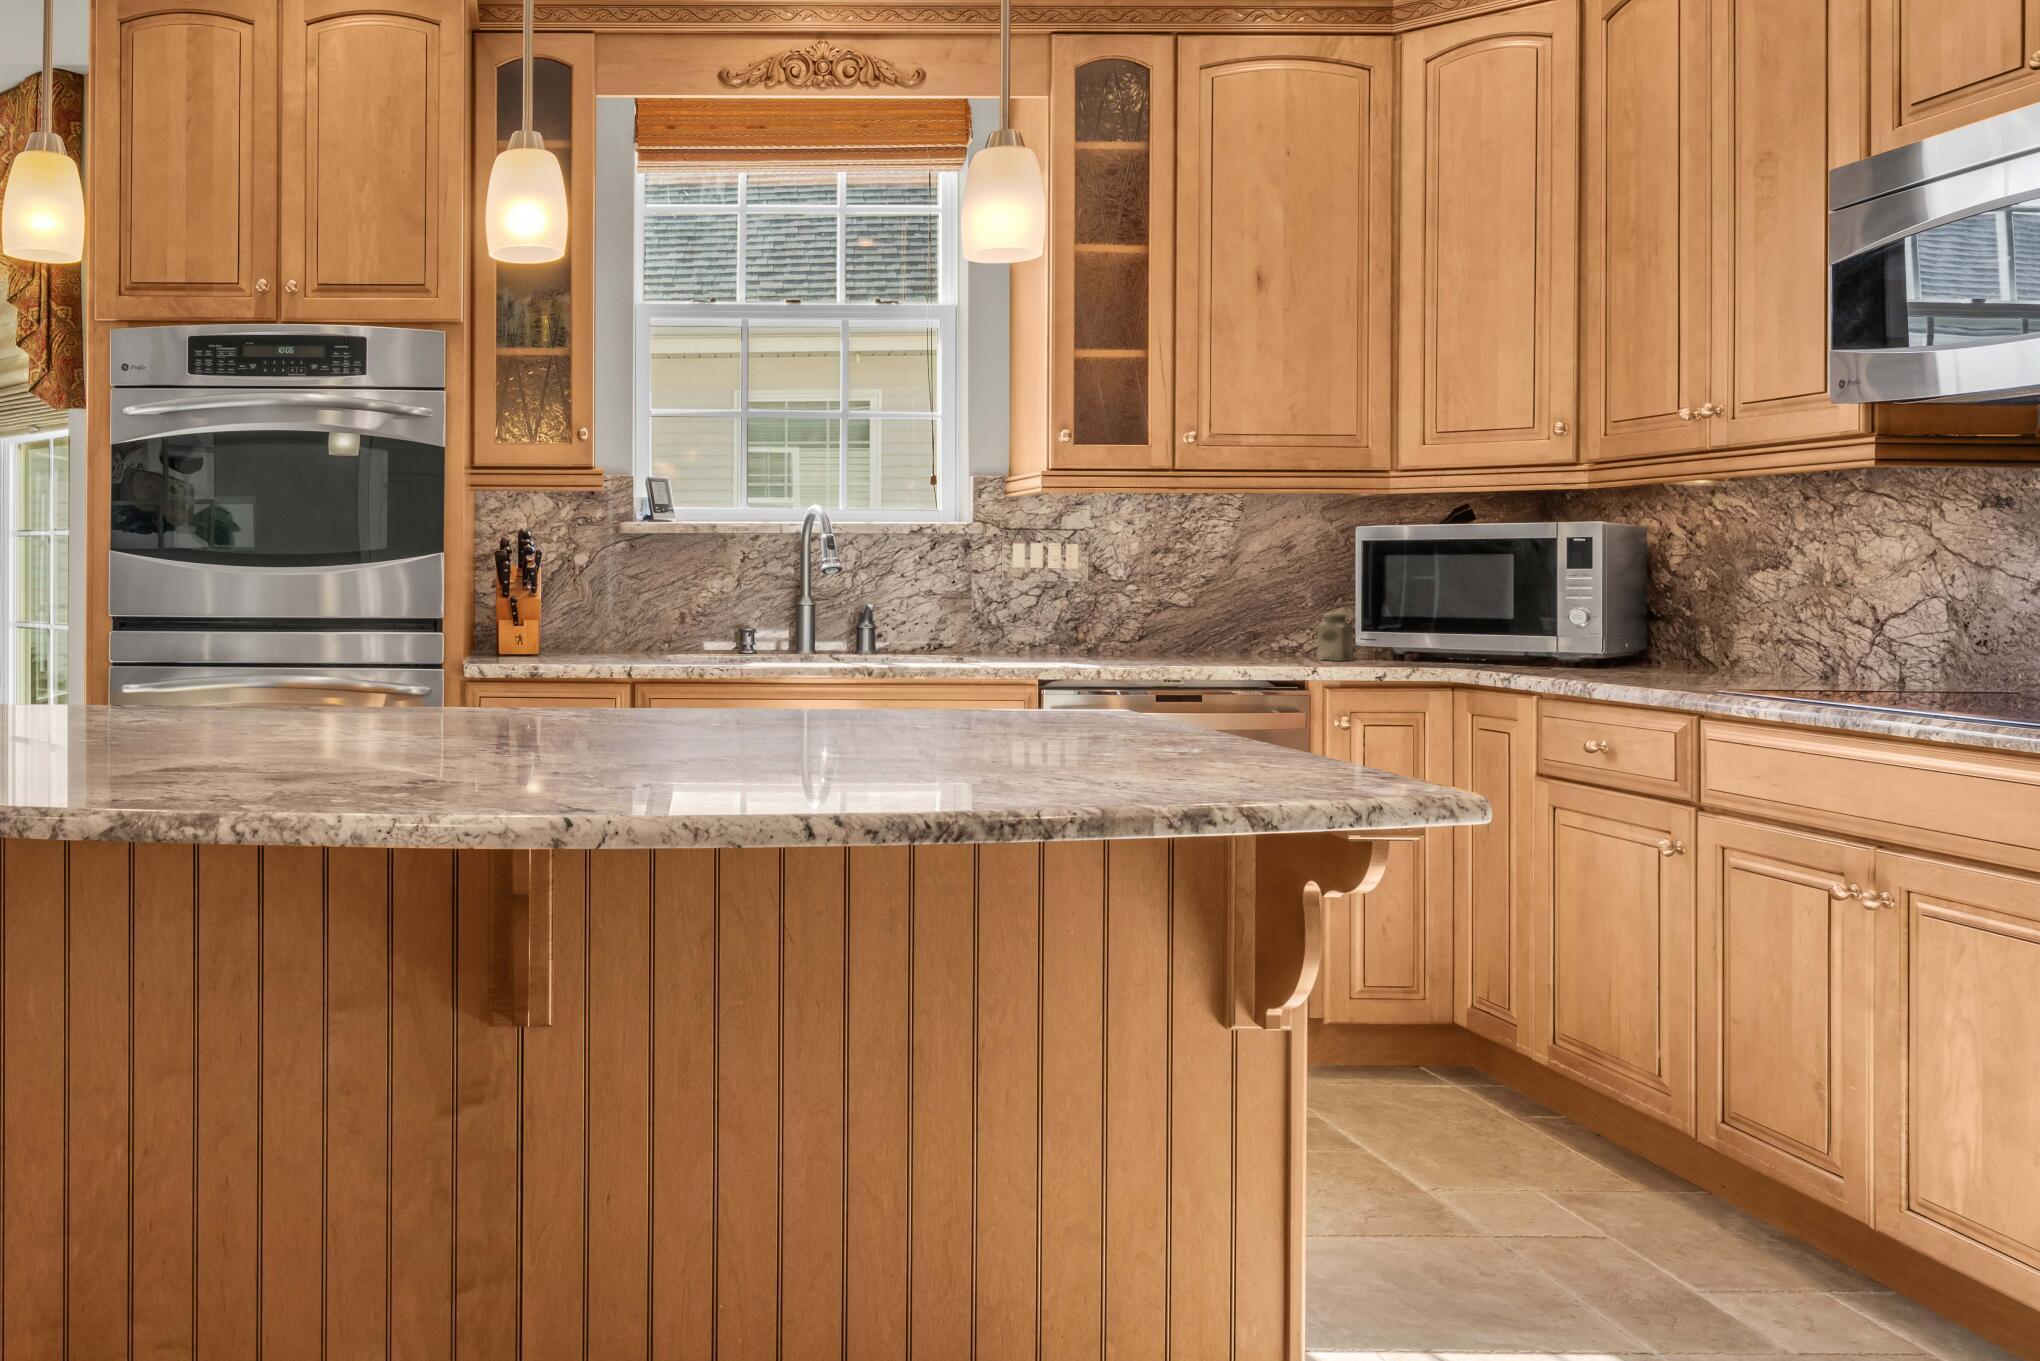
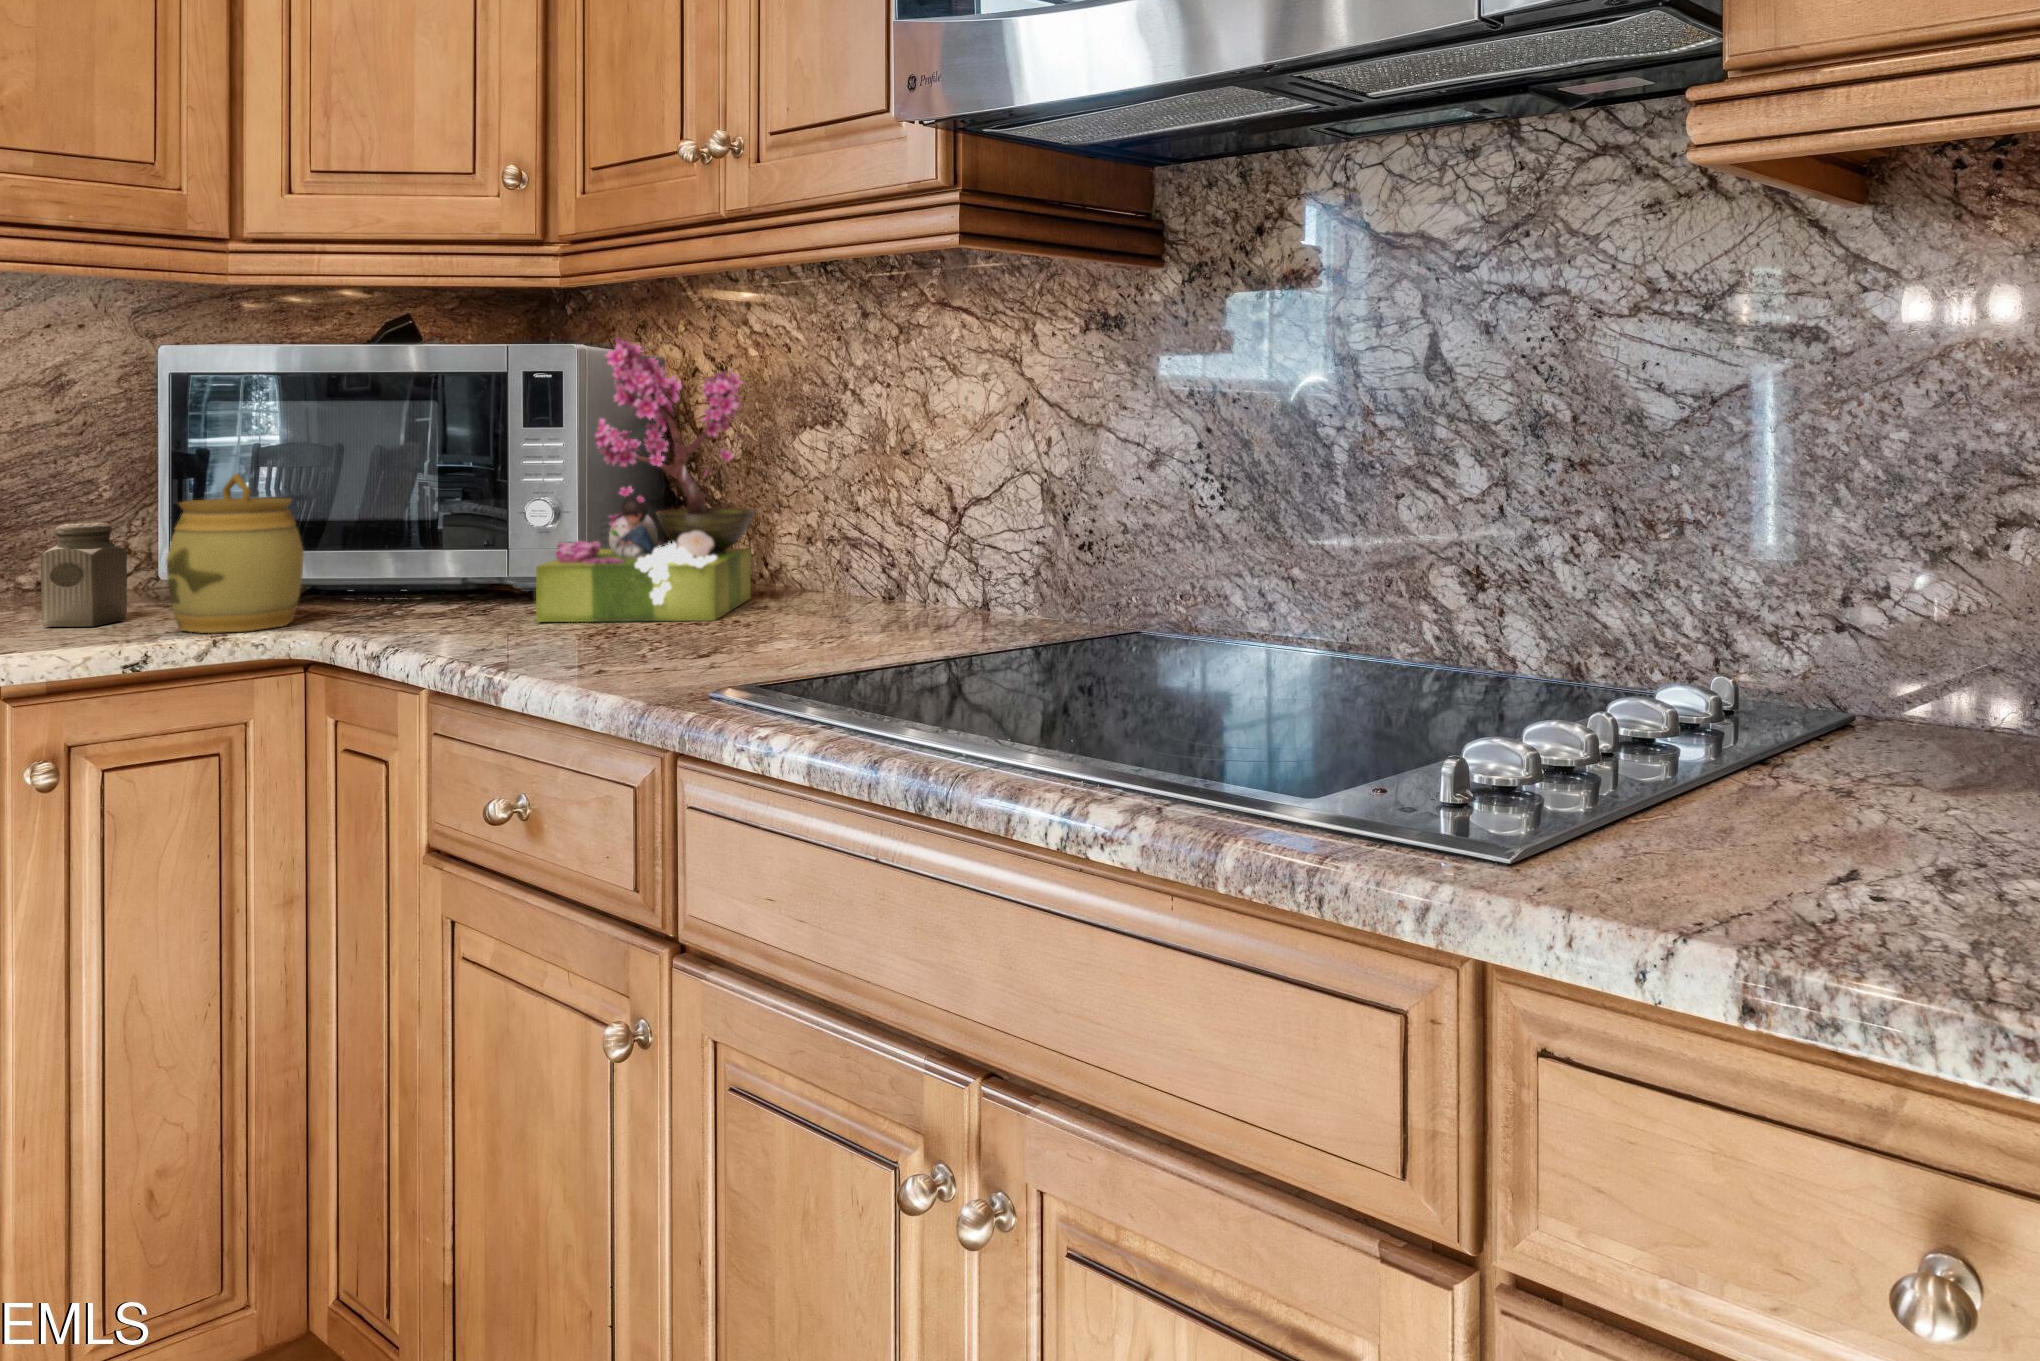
flower arrangement: none [1585,517,1724,676] -> present [536,337,754,622]
jar: none [1385,590,1447,666] -> present [167,474,304,633]

